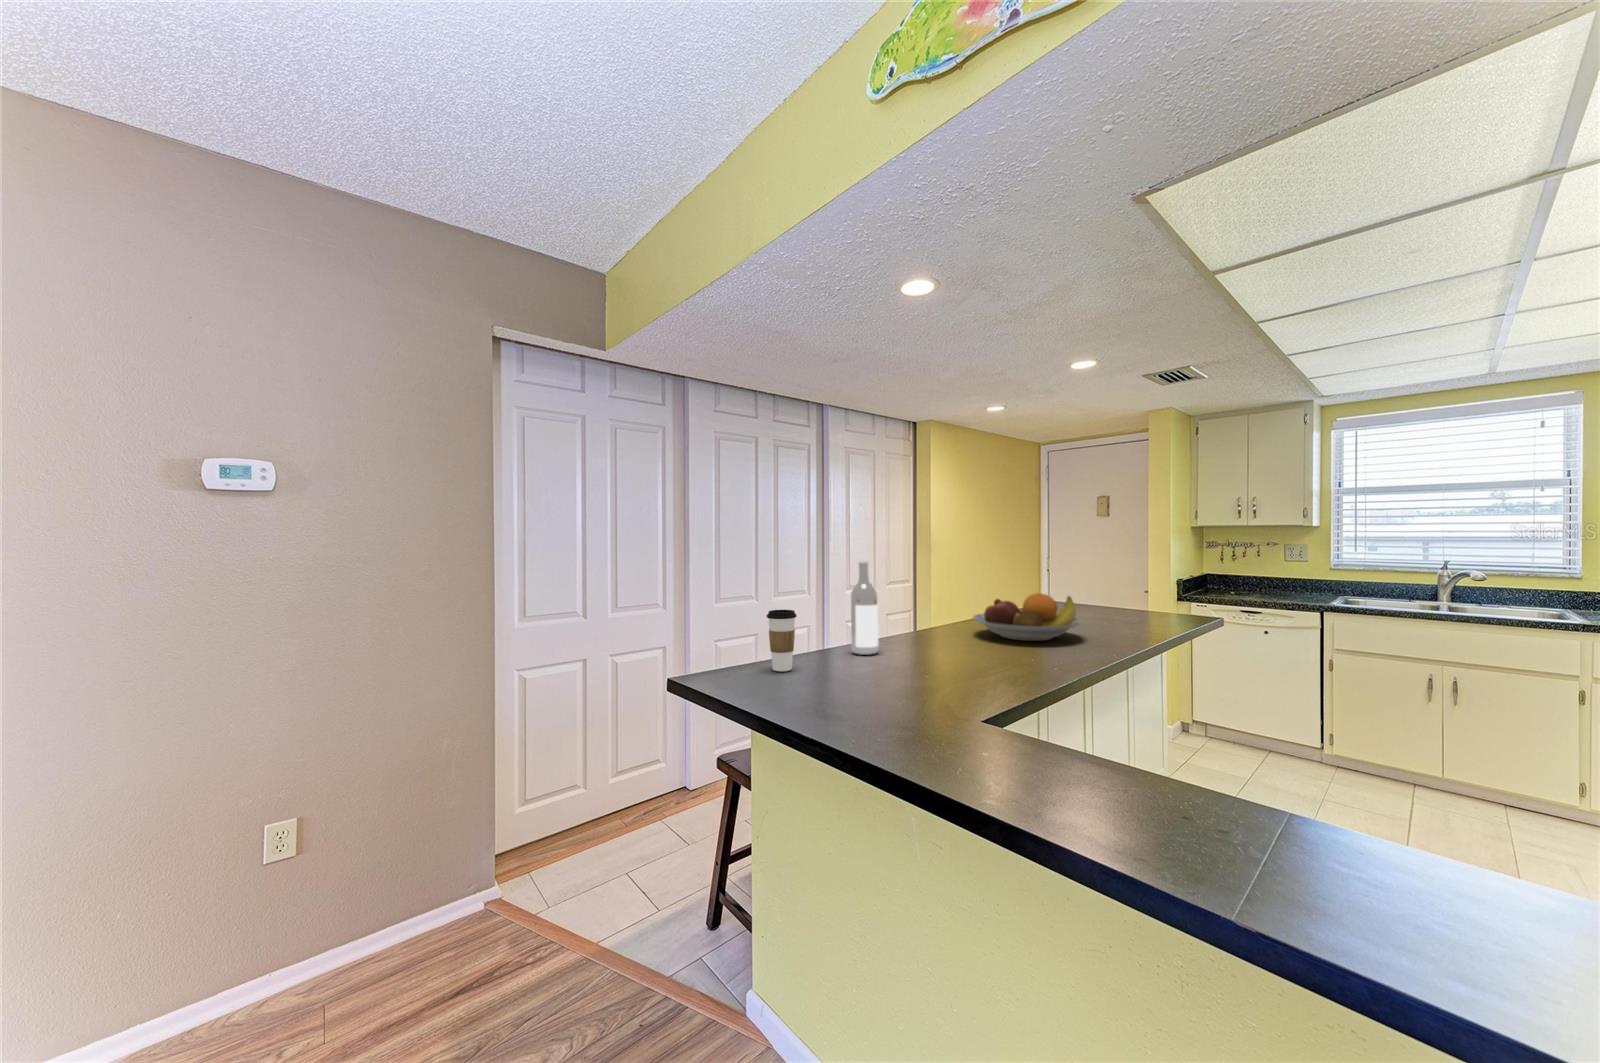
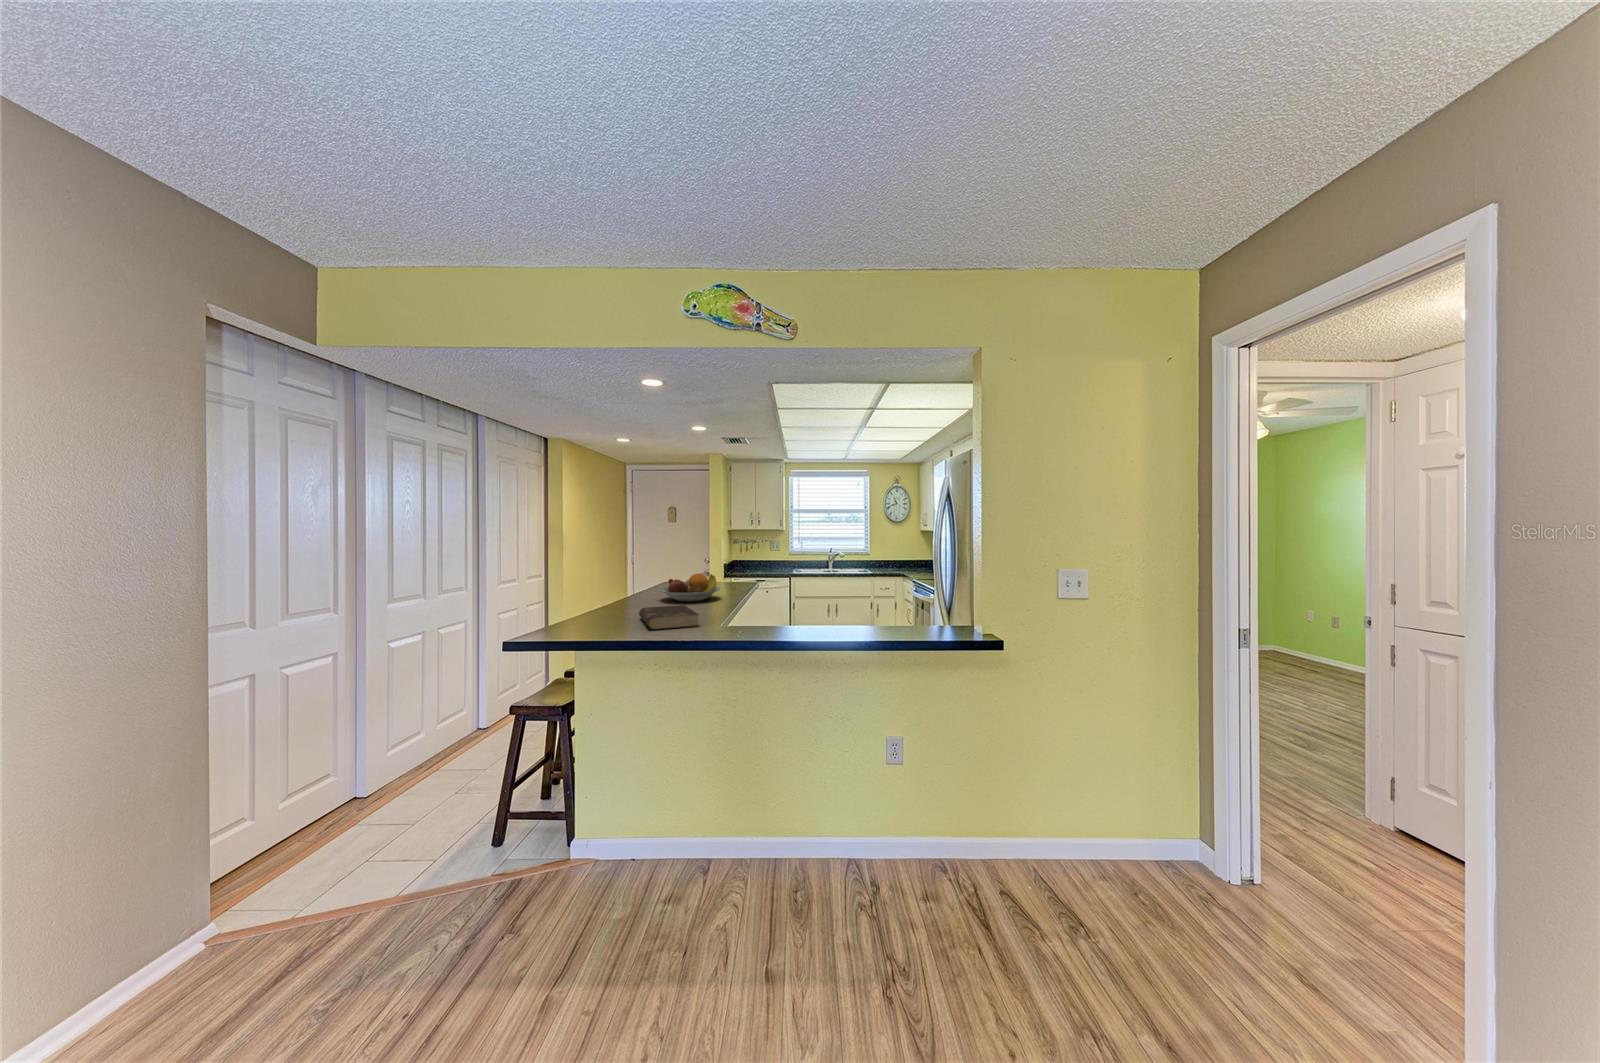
wine bottle: present [851,555,878,655] -> none [607,555,626,619]
coffee cup: present [767,610,796,671] -> none [574,593,595,633]
book: none [858,643,968,694] -> present [639,605,699,629]

